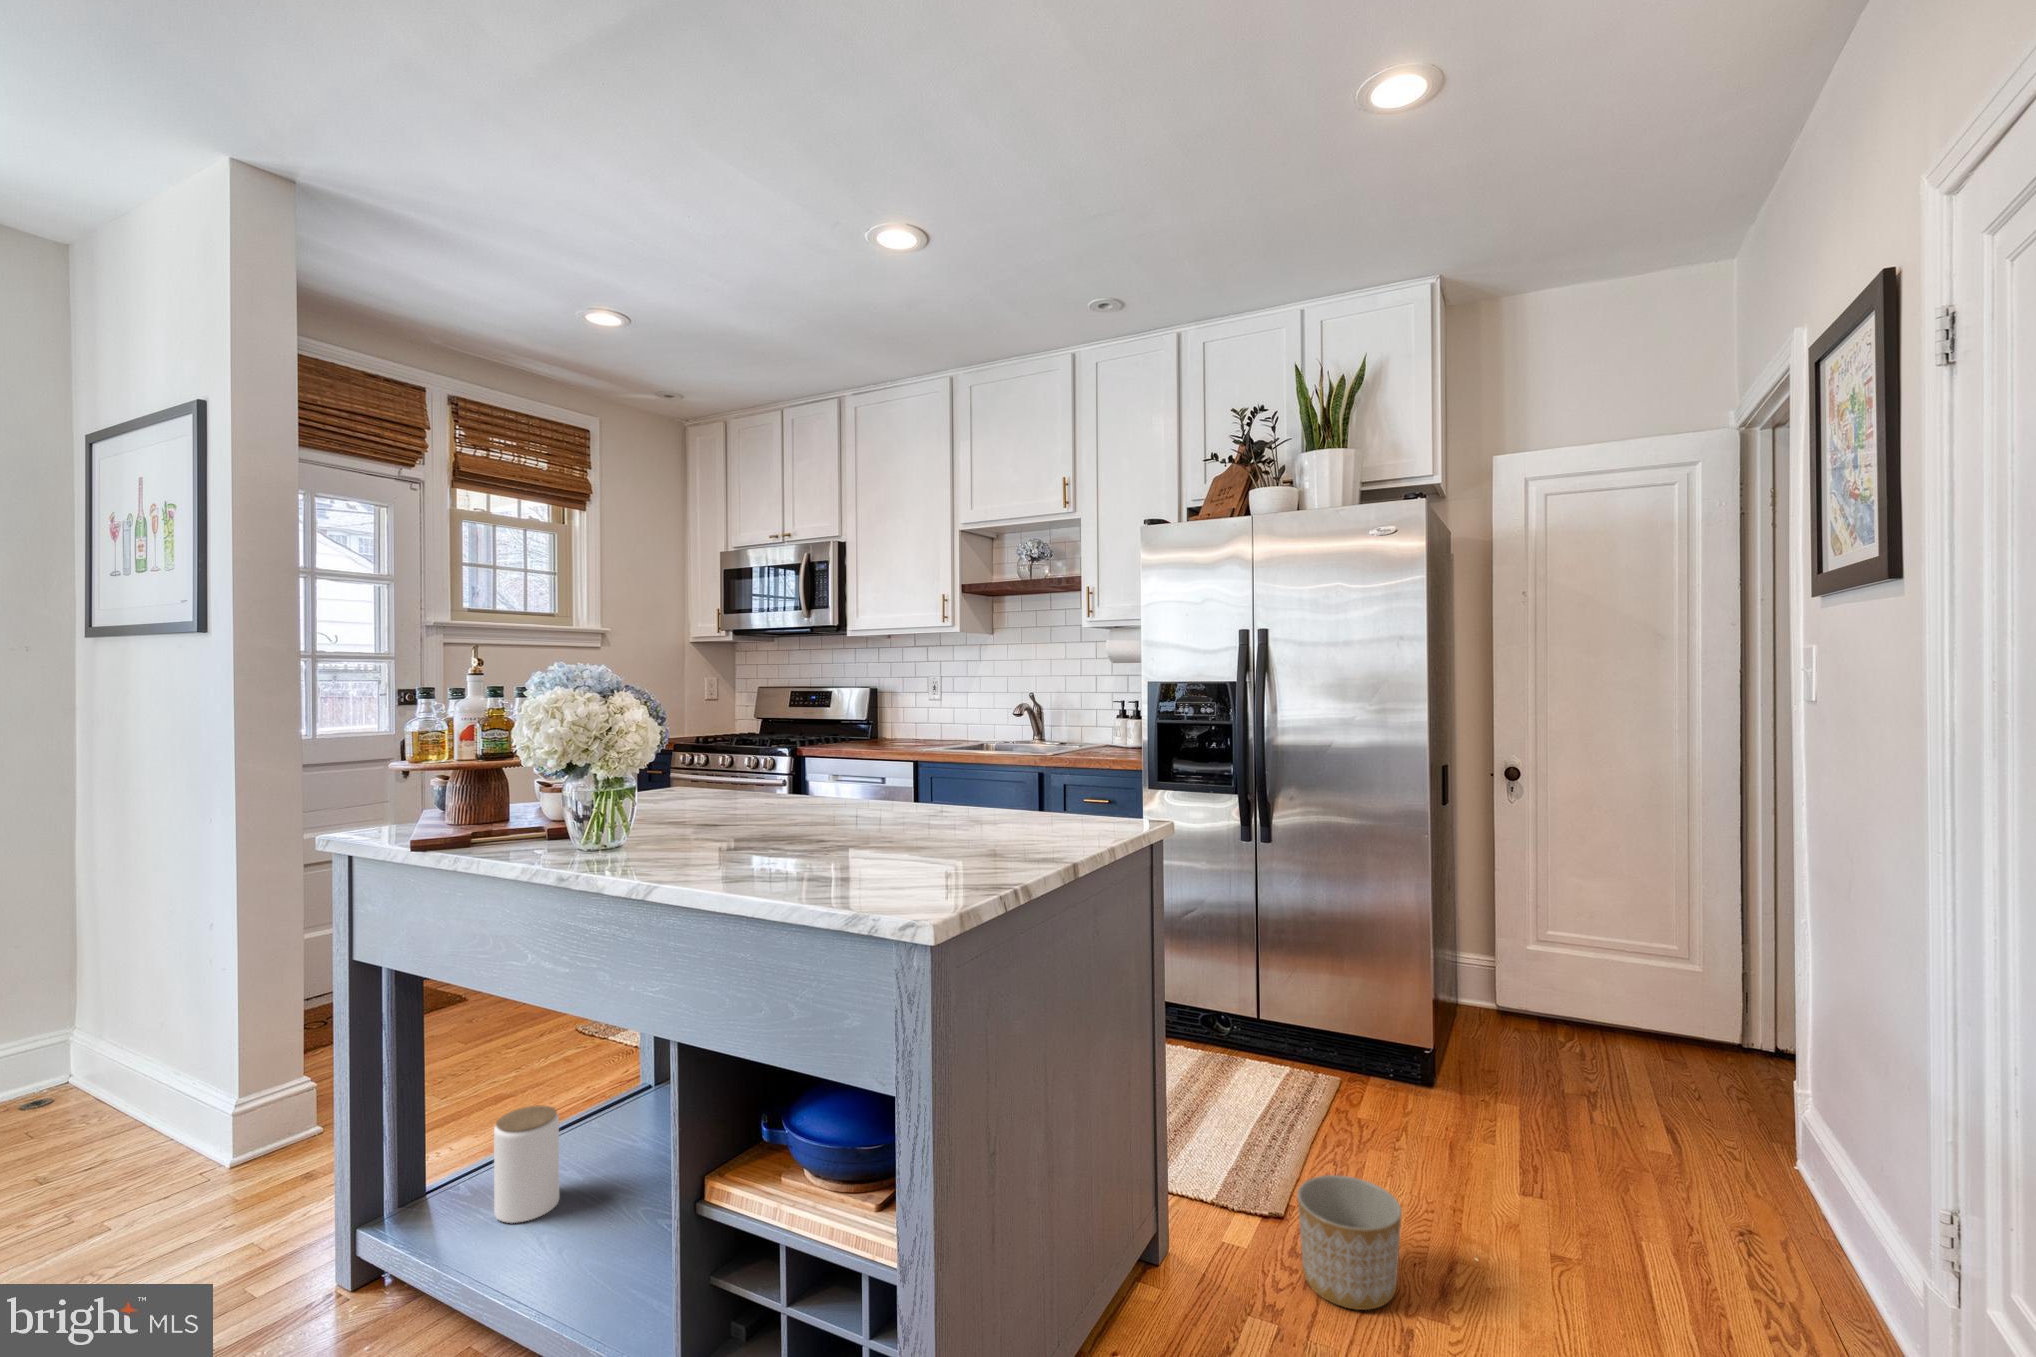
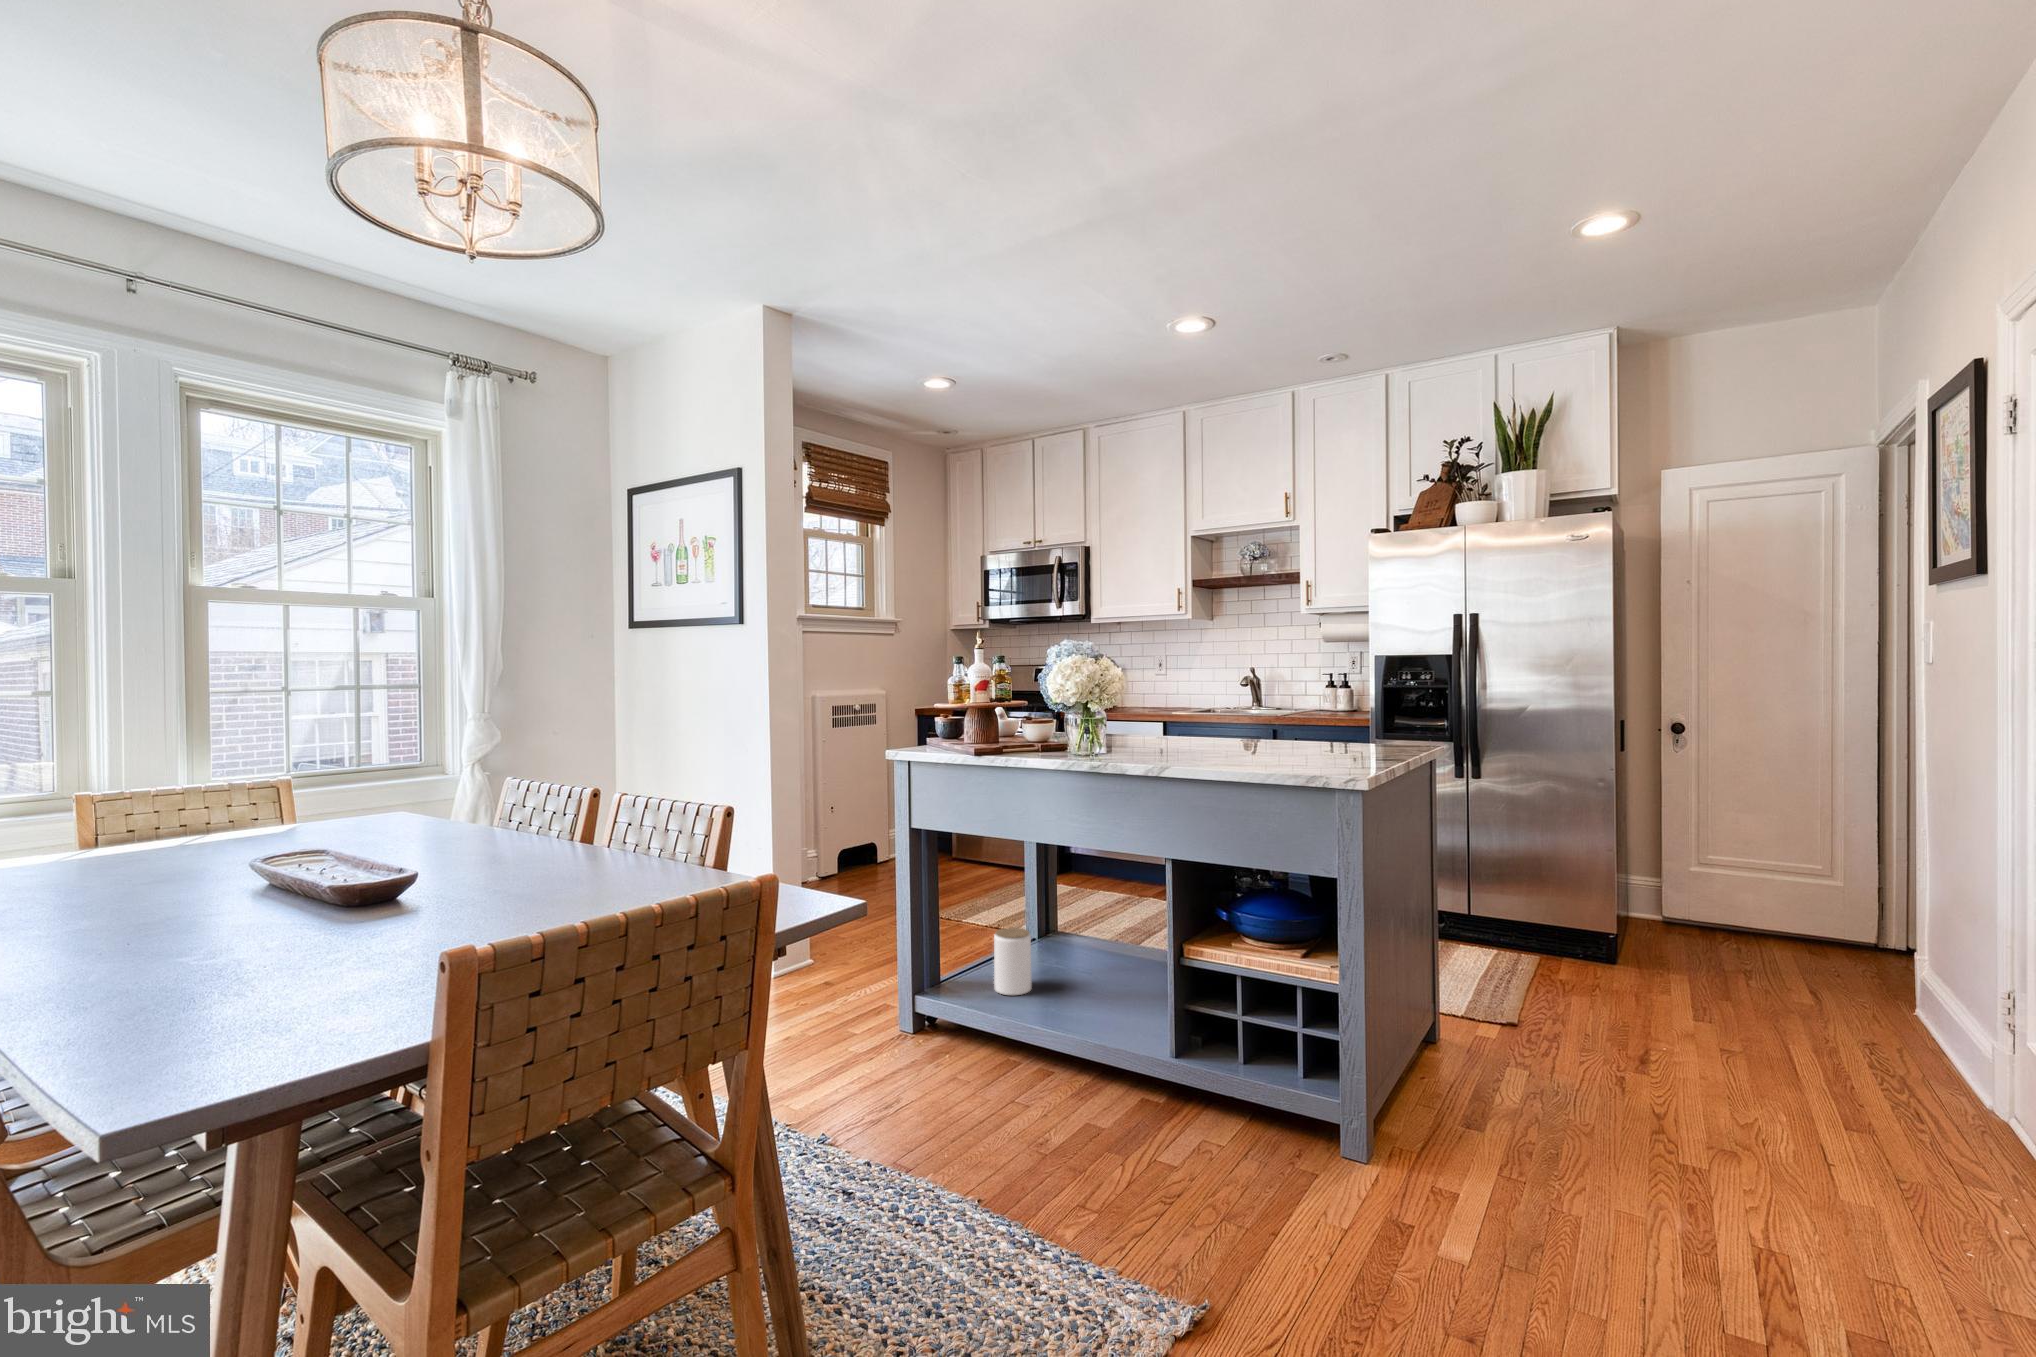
planter: present [1297,1175,1402,1310] -> none [1535,988,1612,1066]

